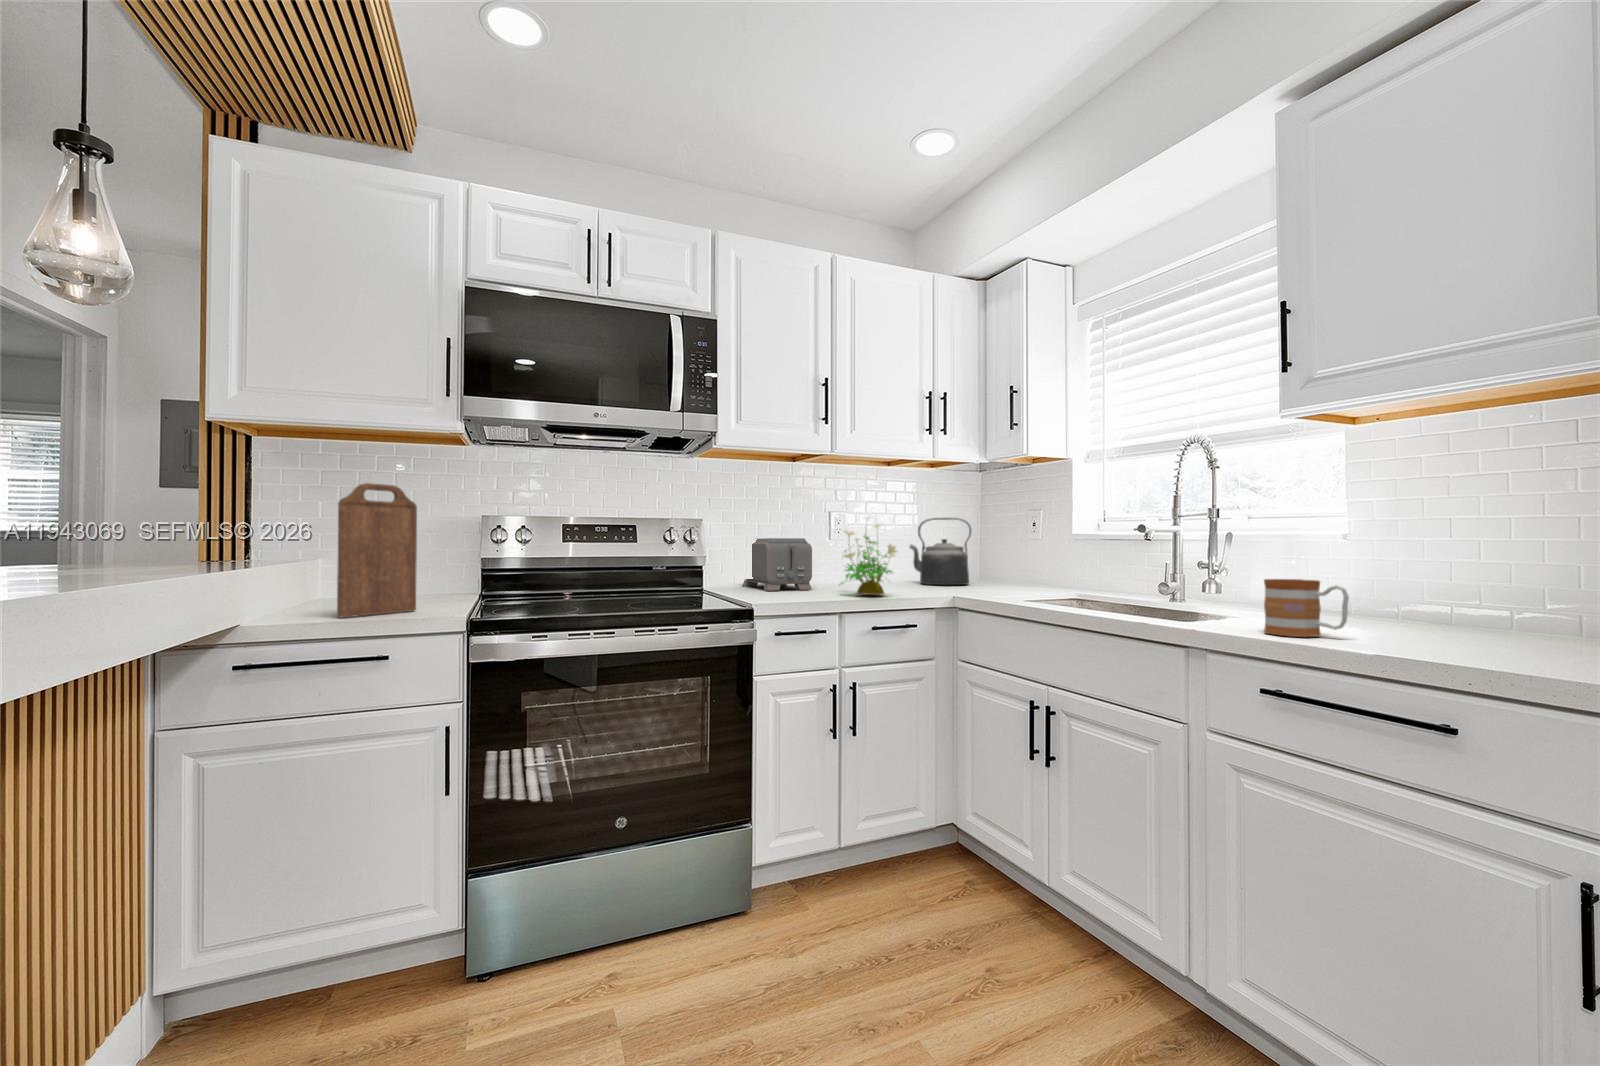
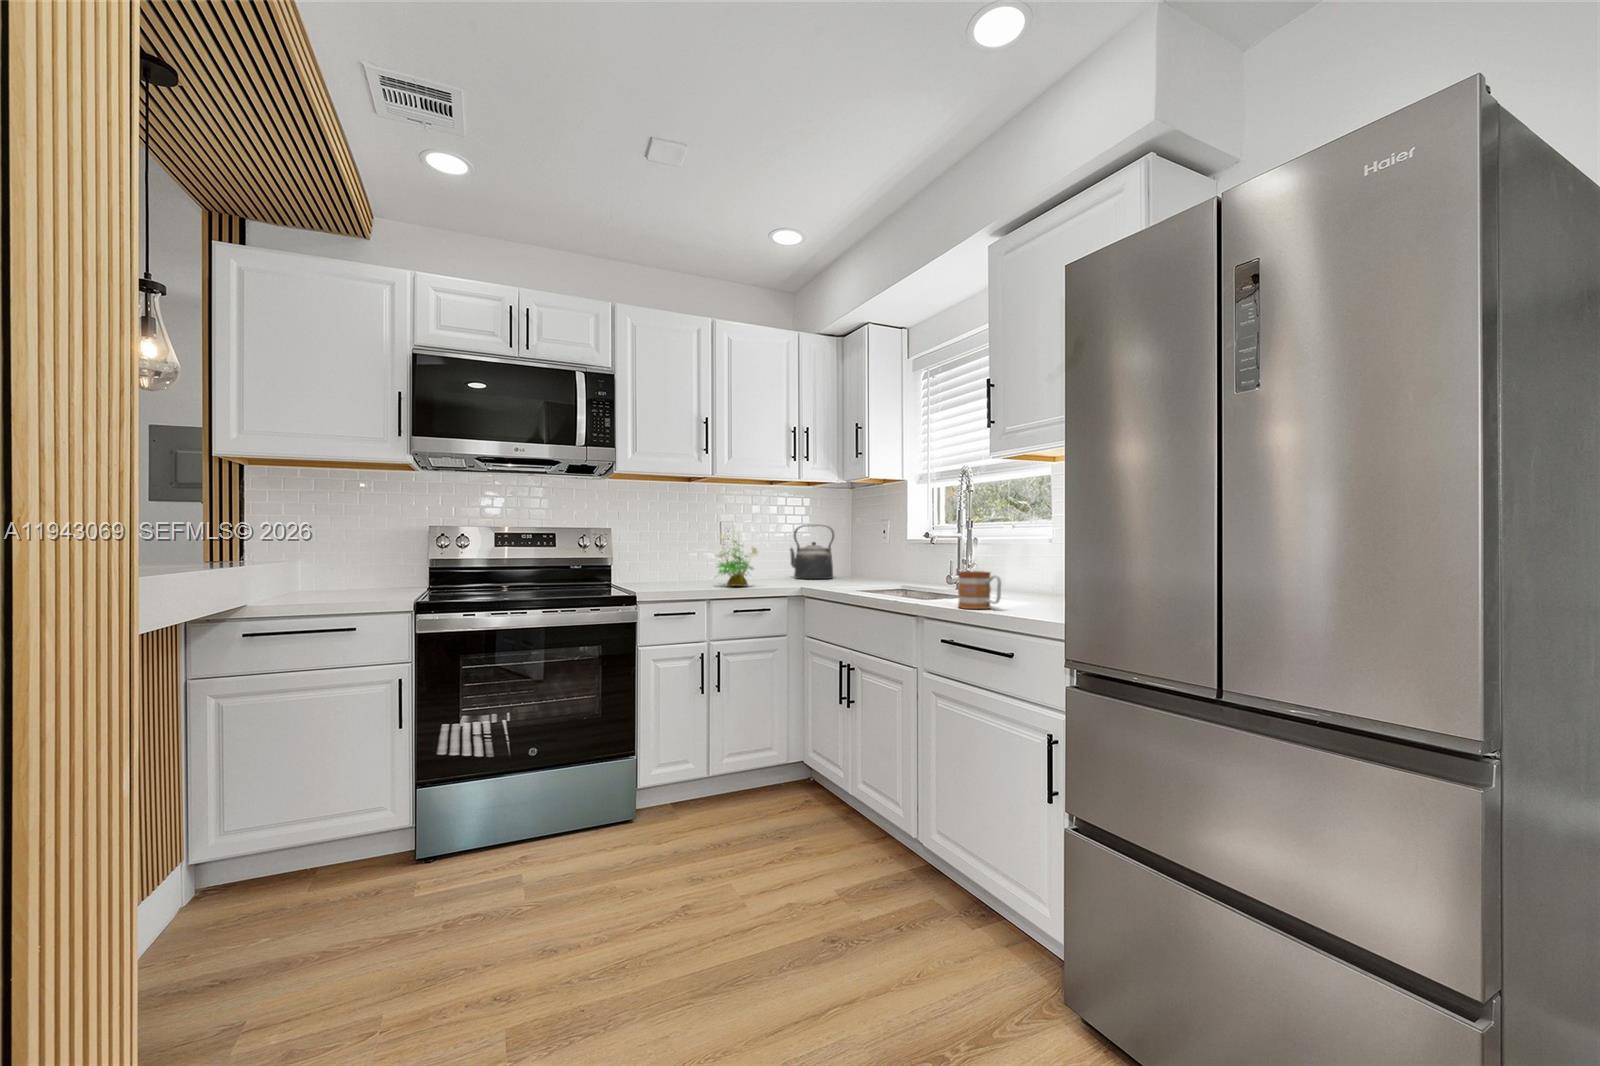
cutting board: present [337,483,417,617] -> none [319,504,378,601]
toaster: present [742,538,812,591] -> none [646,542,699,583]

